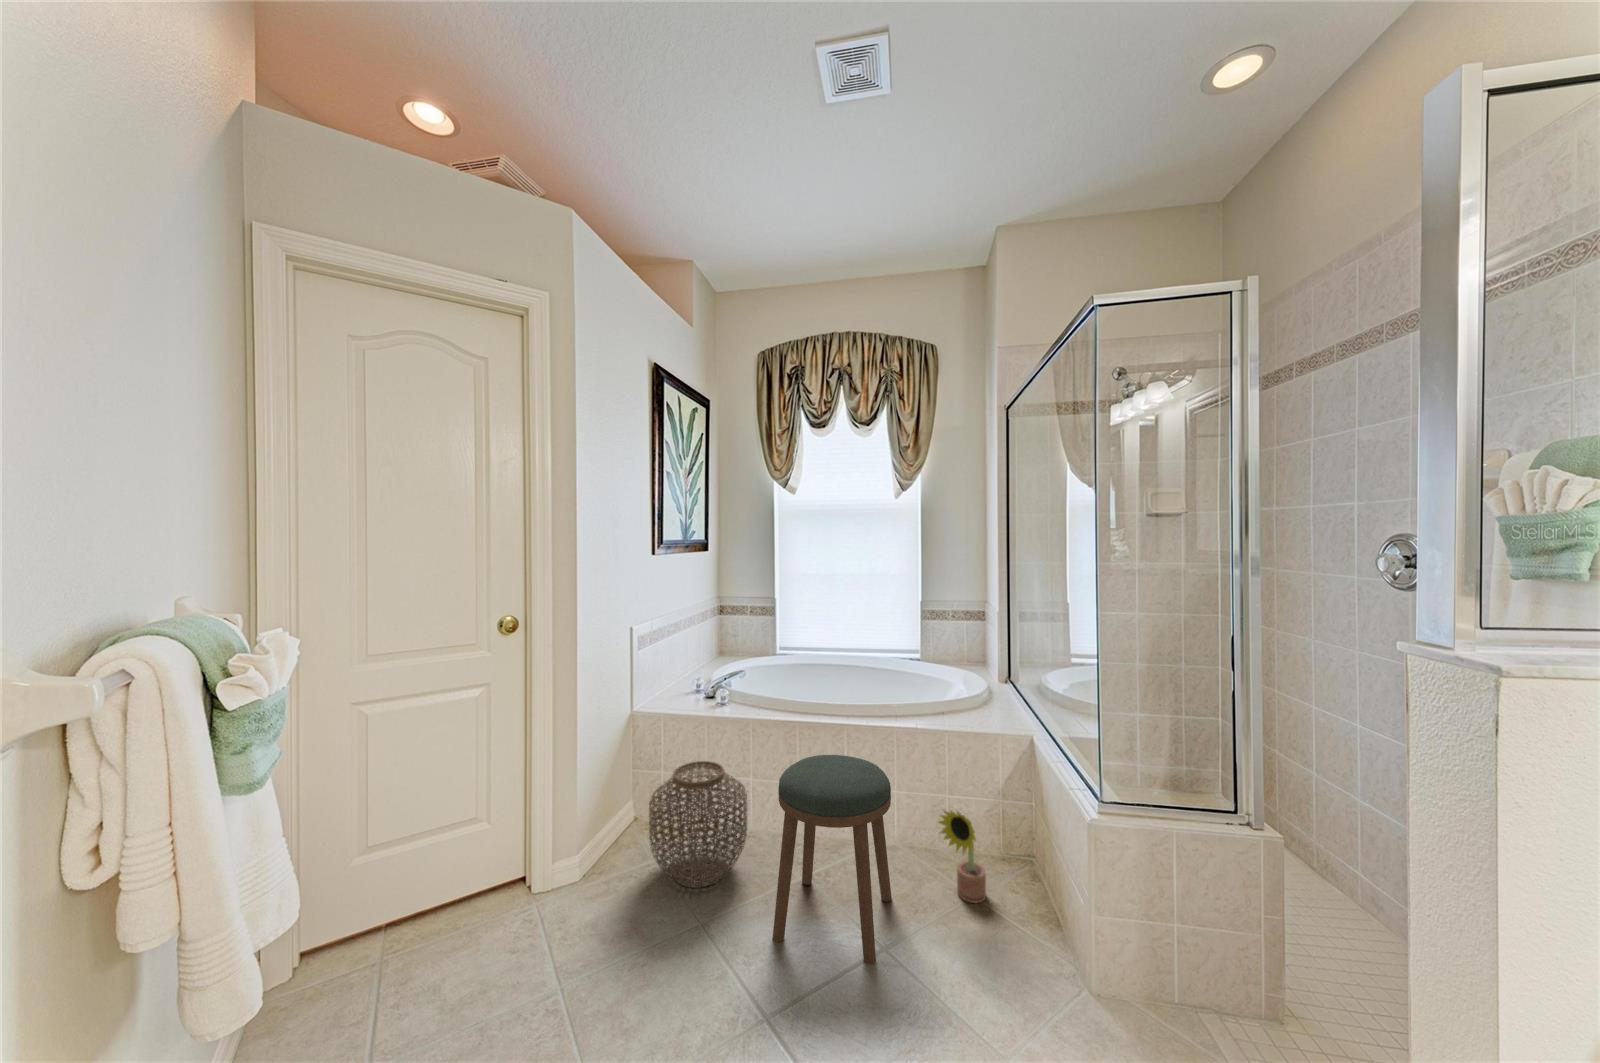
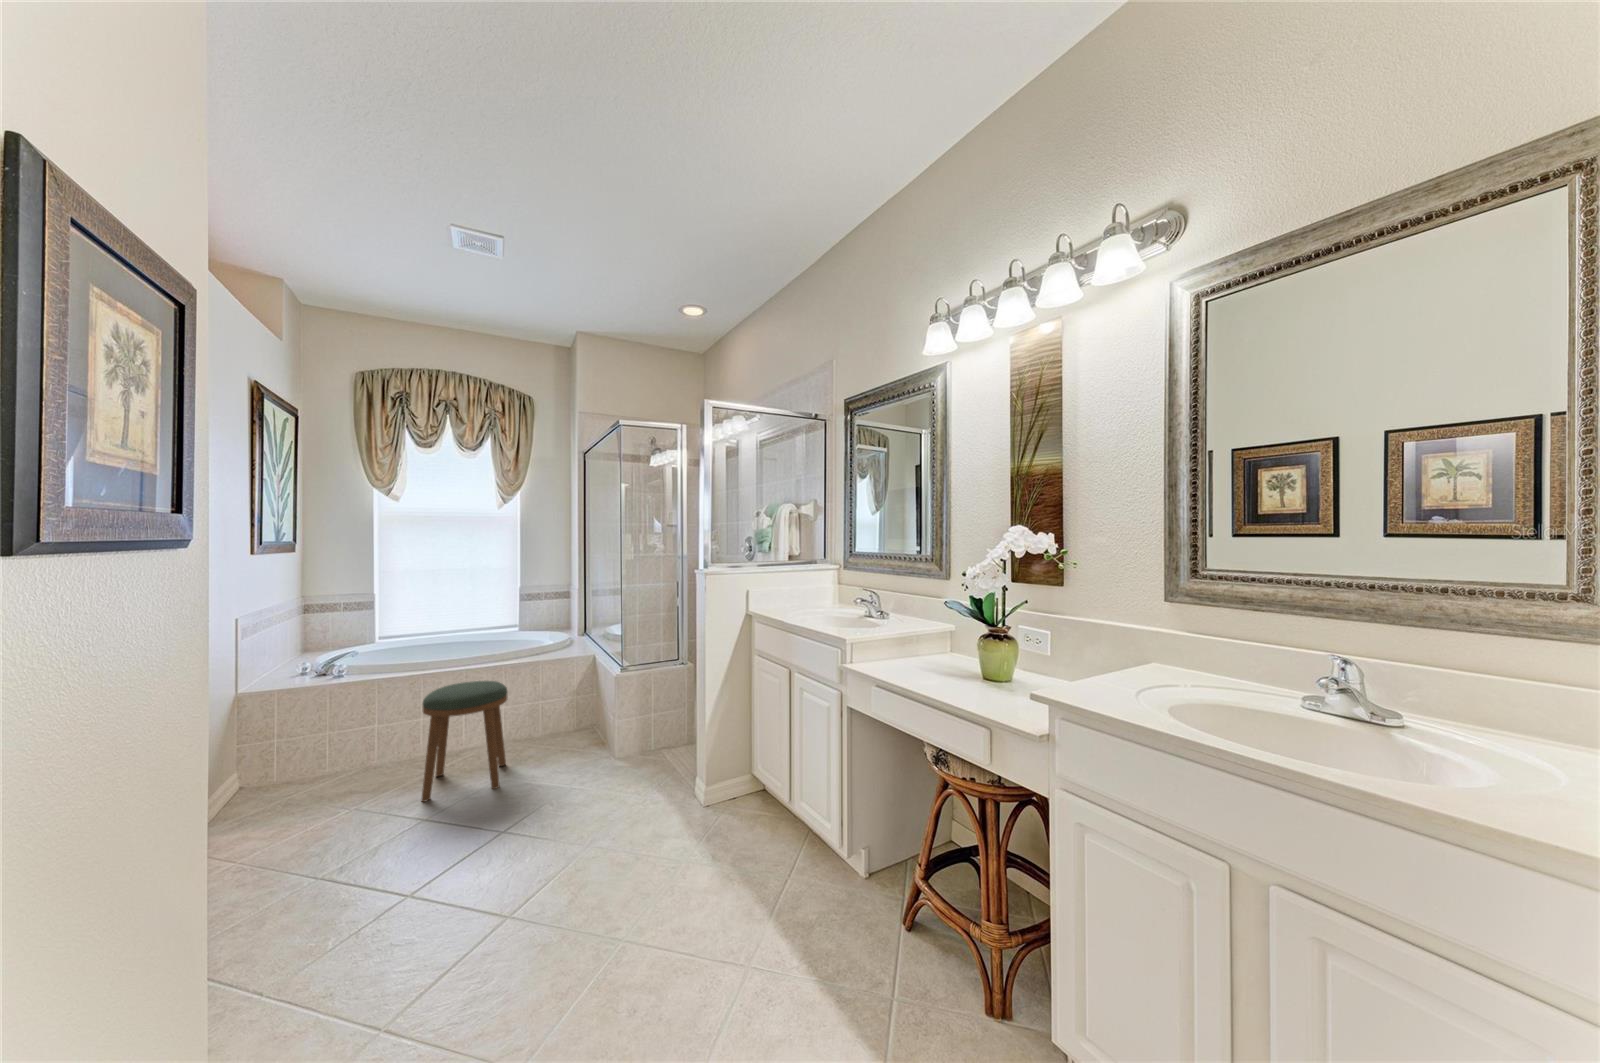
woven basket: present [649,761,747,888] -> none [285,713,385,807]
decorative plant: present [938,811,986,903] -> none [536,698,567,752]

